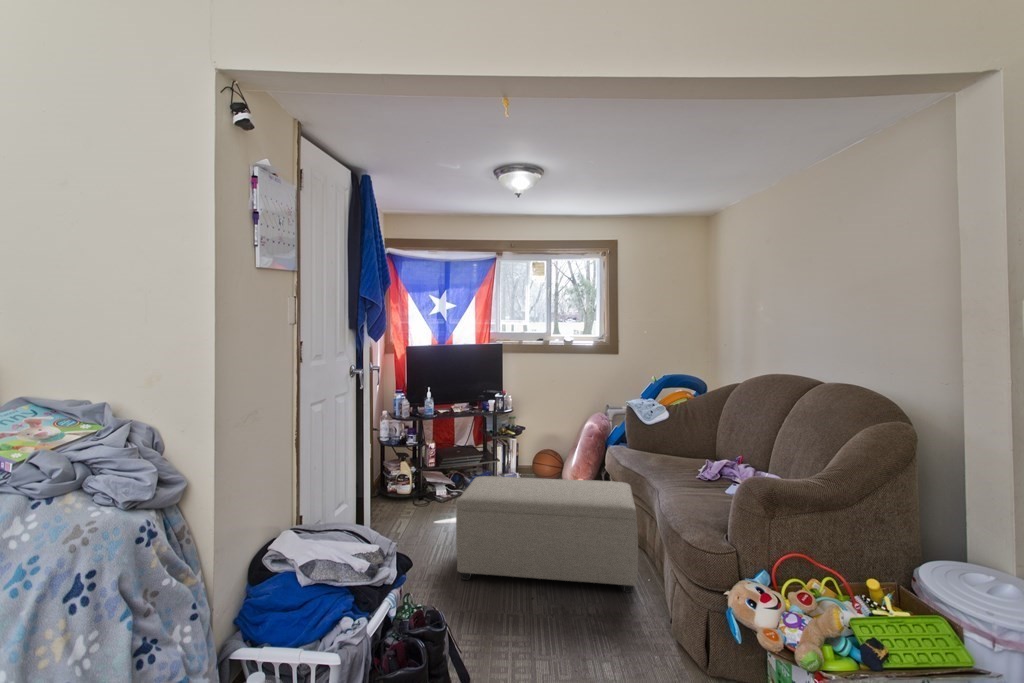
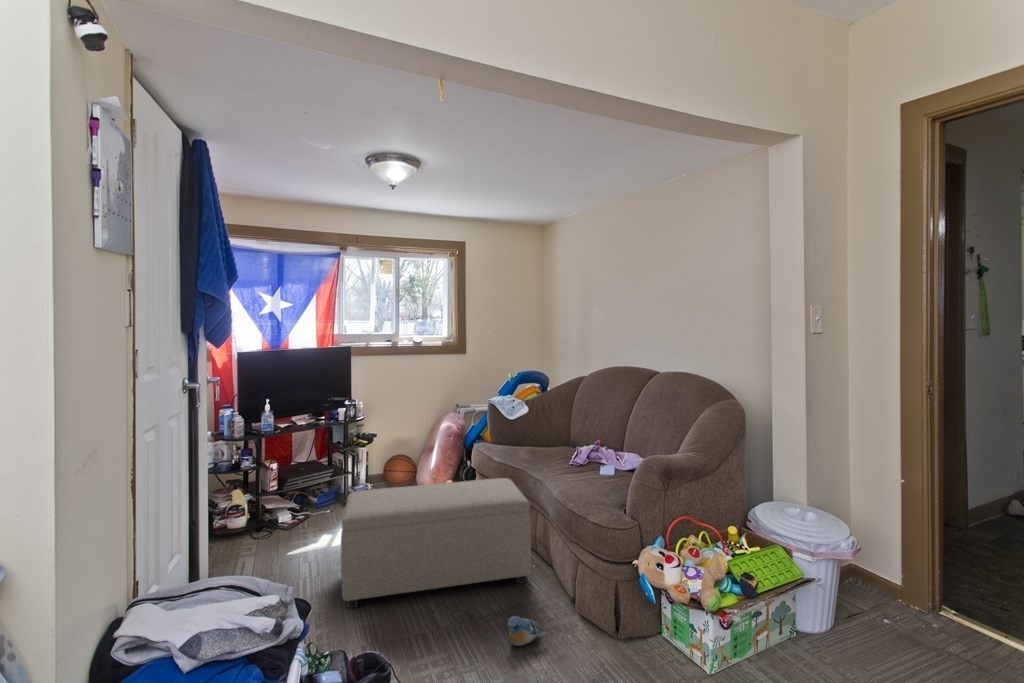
plush toy: none [586,621,628,653] -> present [507,616,545,646]

